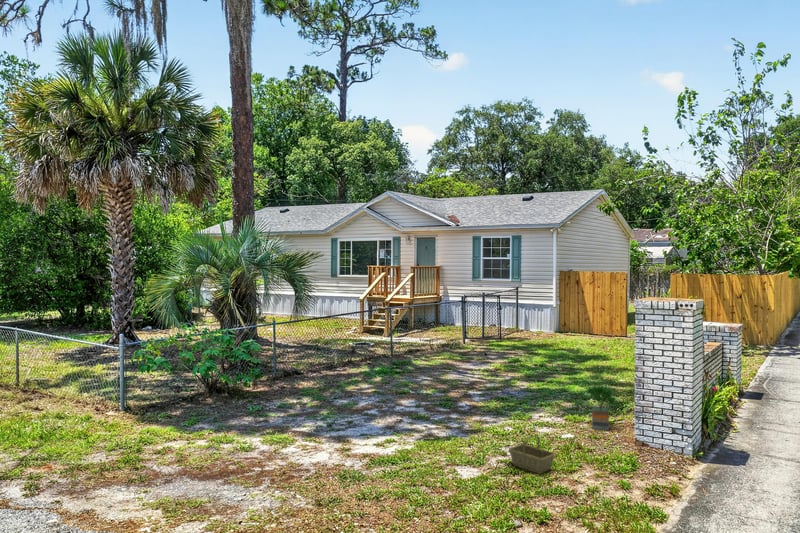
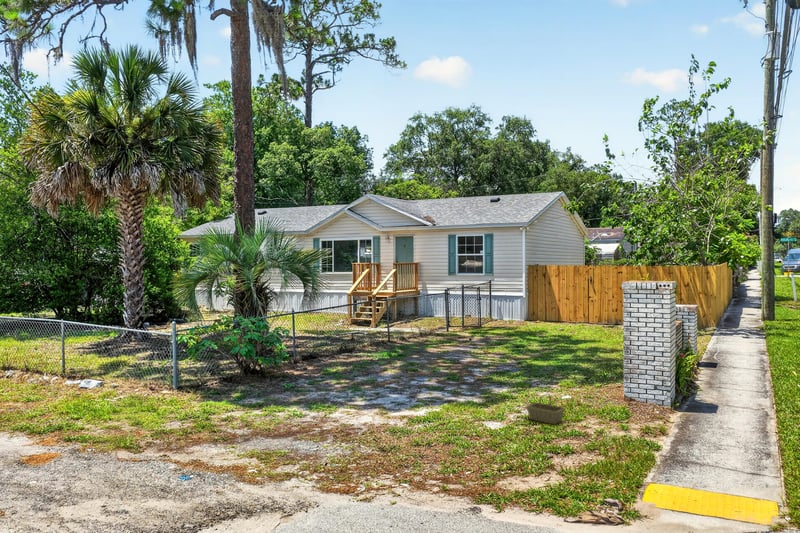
potted tree: present [587,387,615,430] -> none [578,356,604,393]

